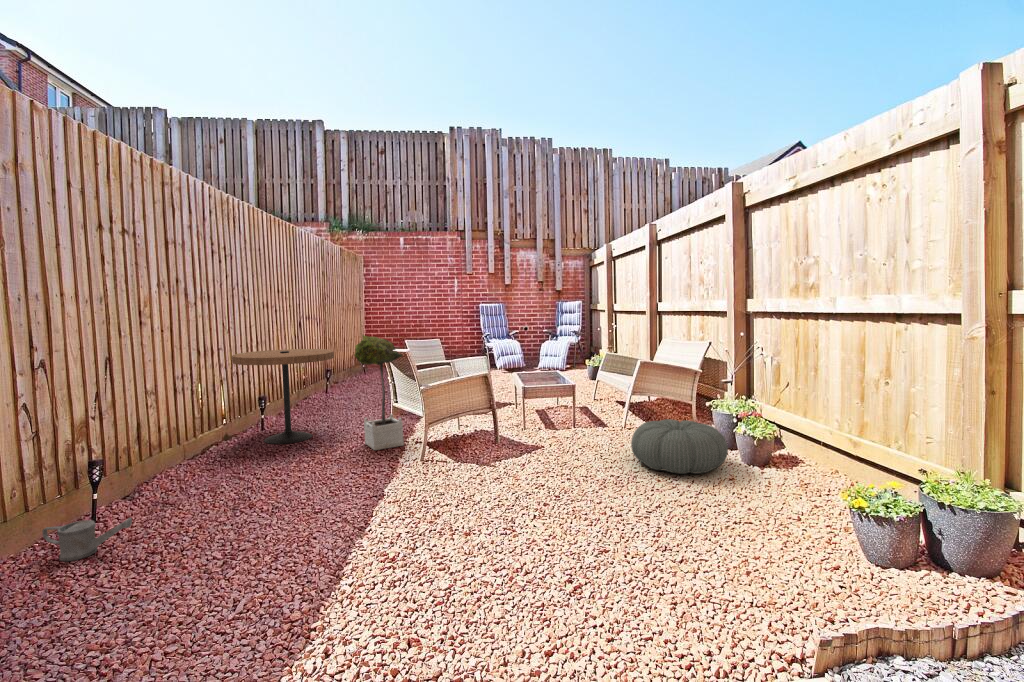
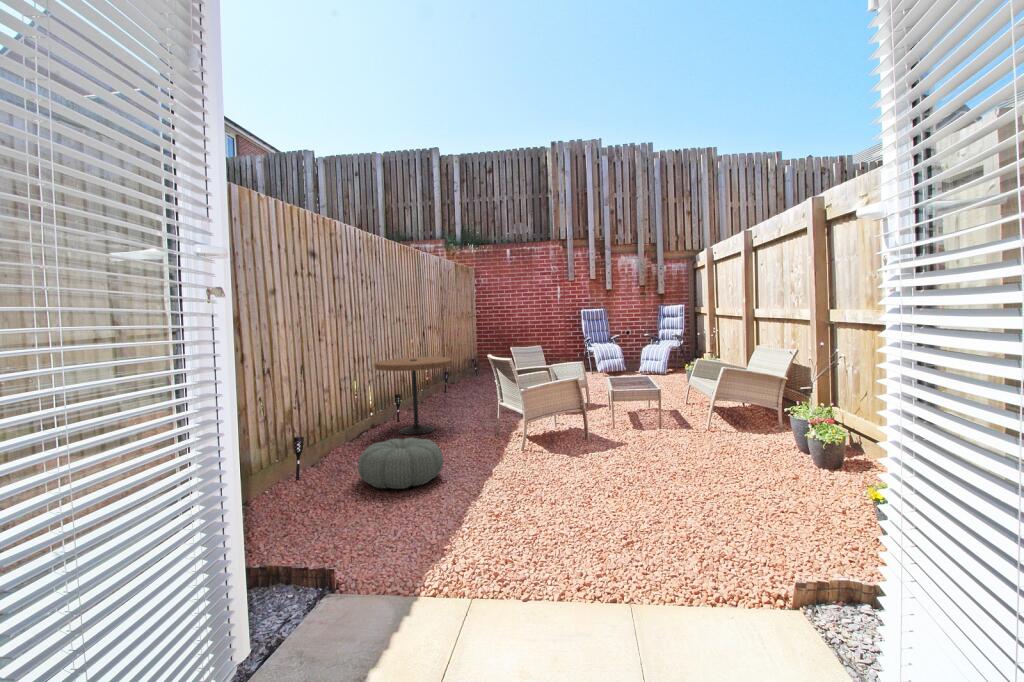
potted tree: present [355,335,404,450] -> none [468,346,509,442]
pouf: present [631,419,728,474] -> present [358,438,444,489]
watering can: present [42,518,132,561] -> none [271,478,324,504]

